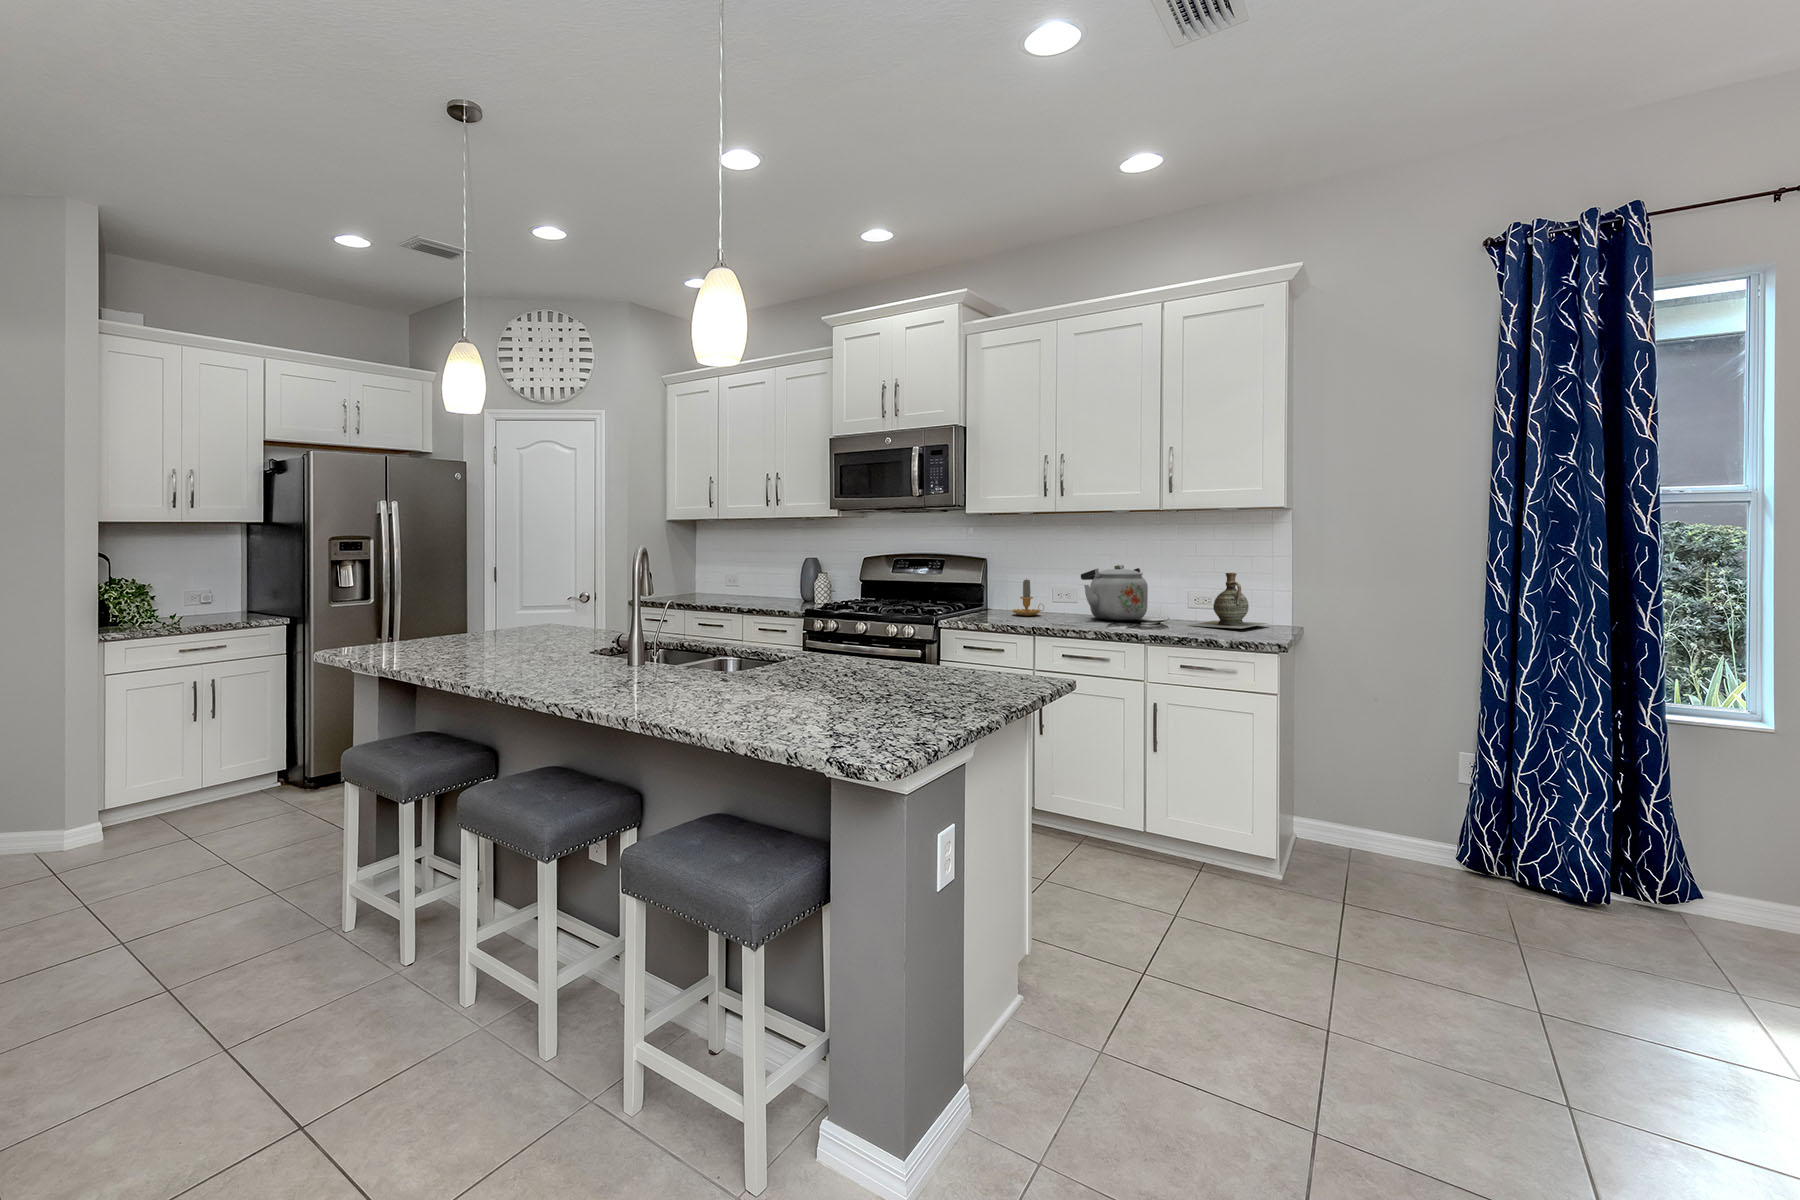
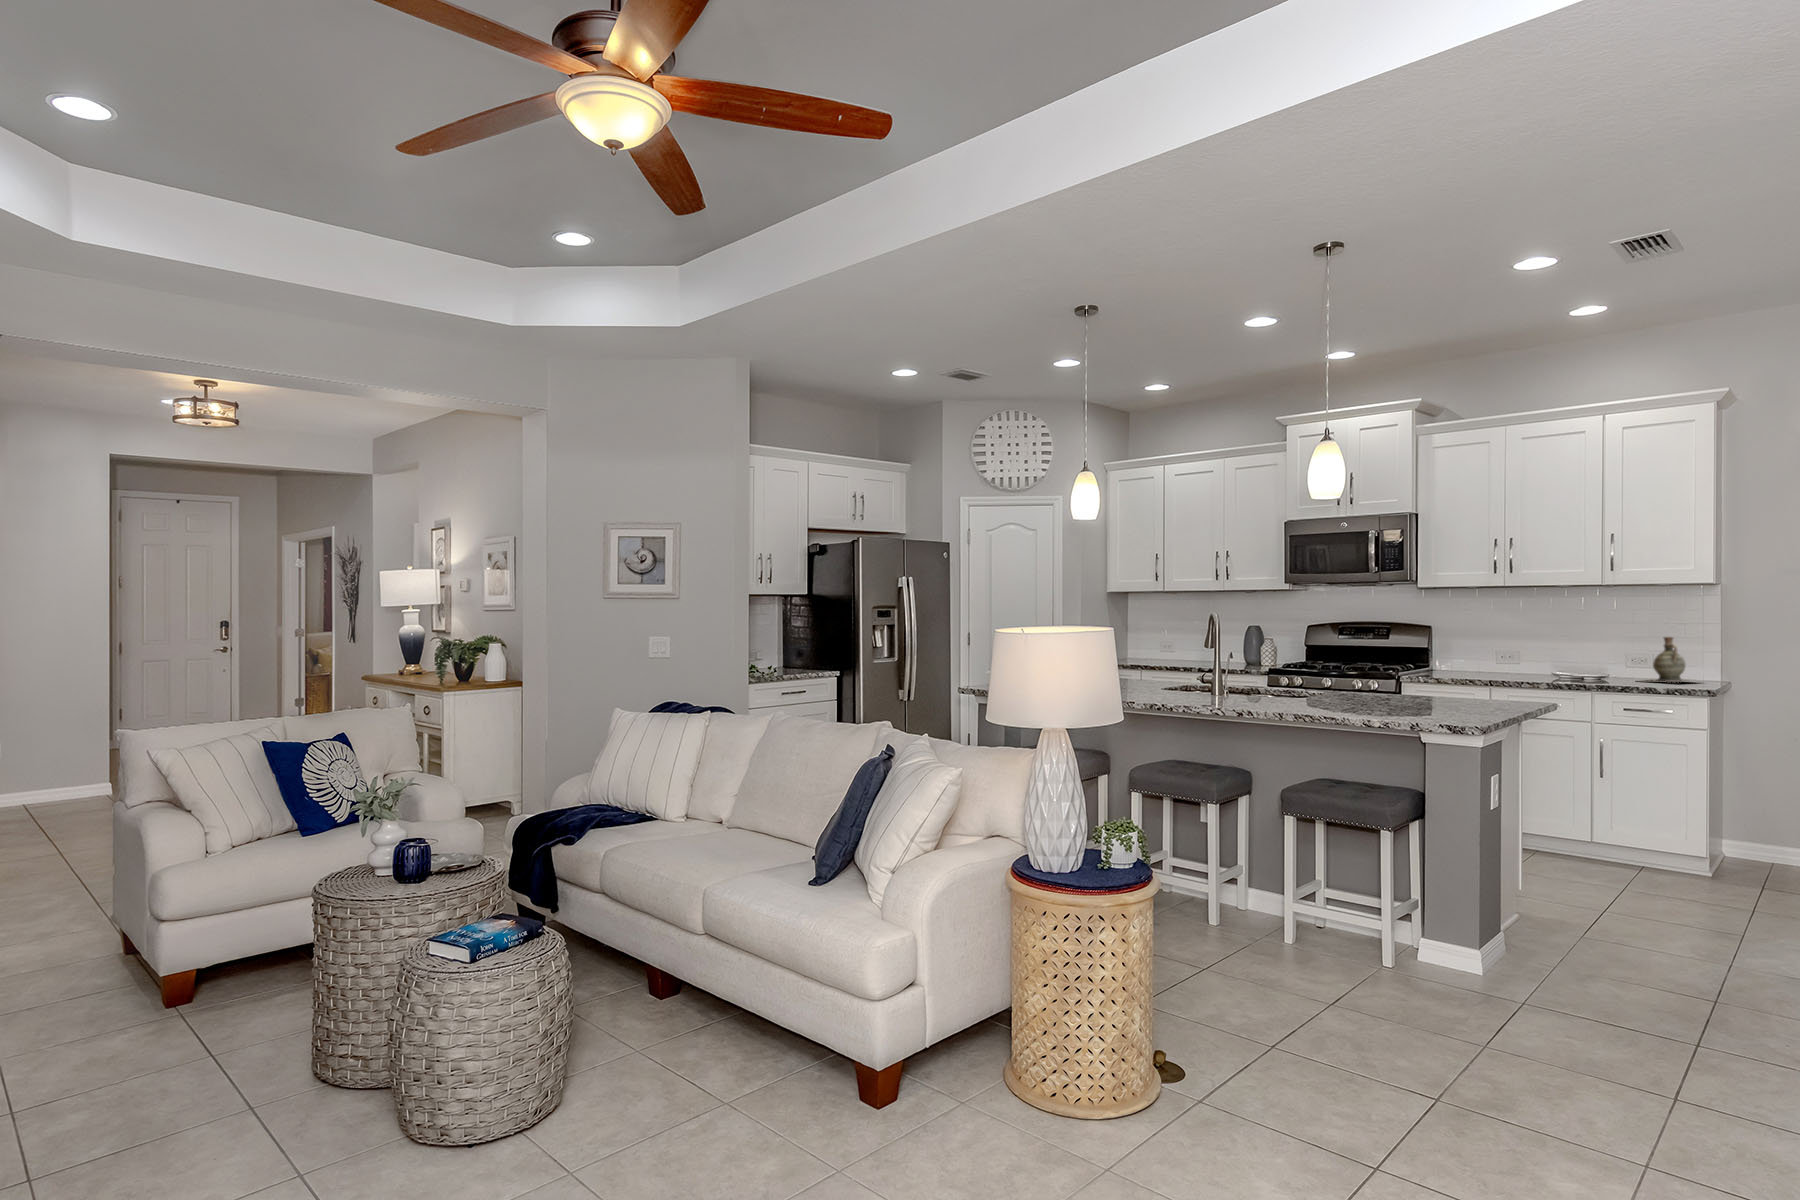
kettle: present [1081,565,1148,620] -> none [1528,630,1592,677]
candle: present [1012,579,1044,616] -> none [1464,642,1495,674]

